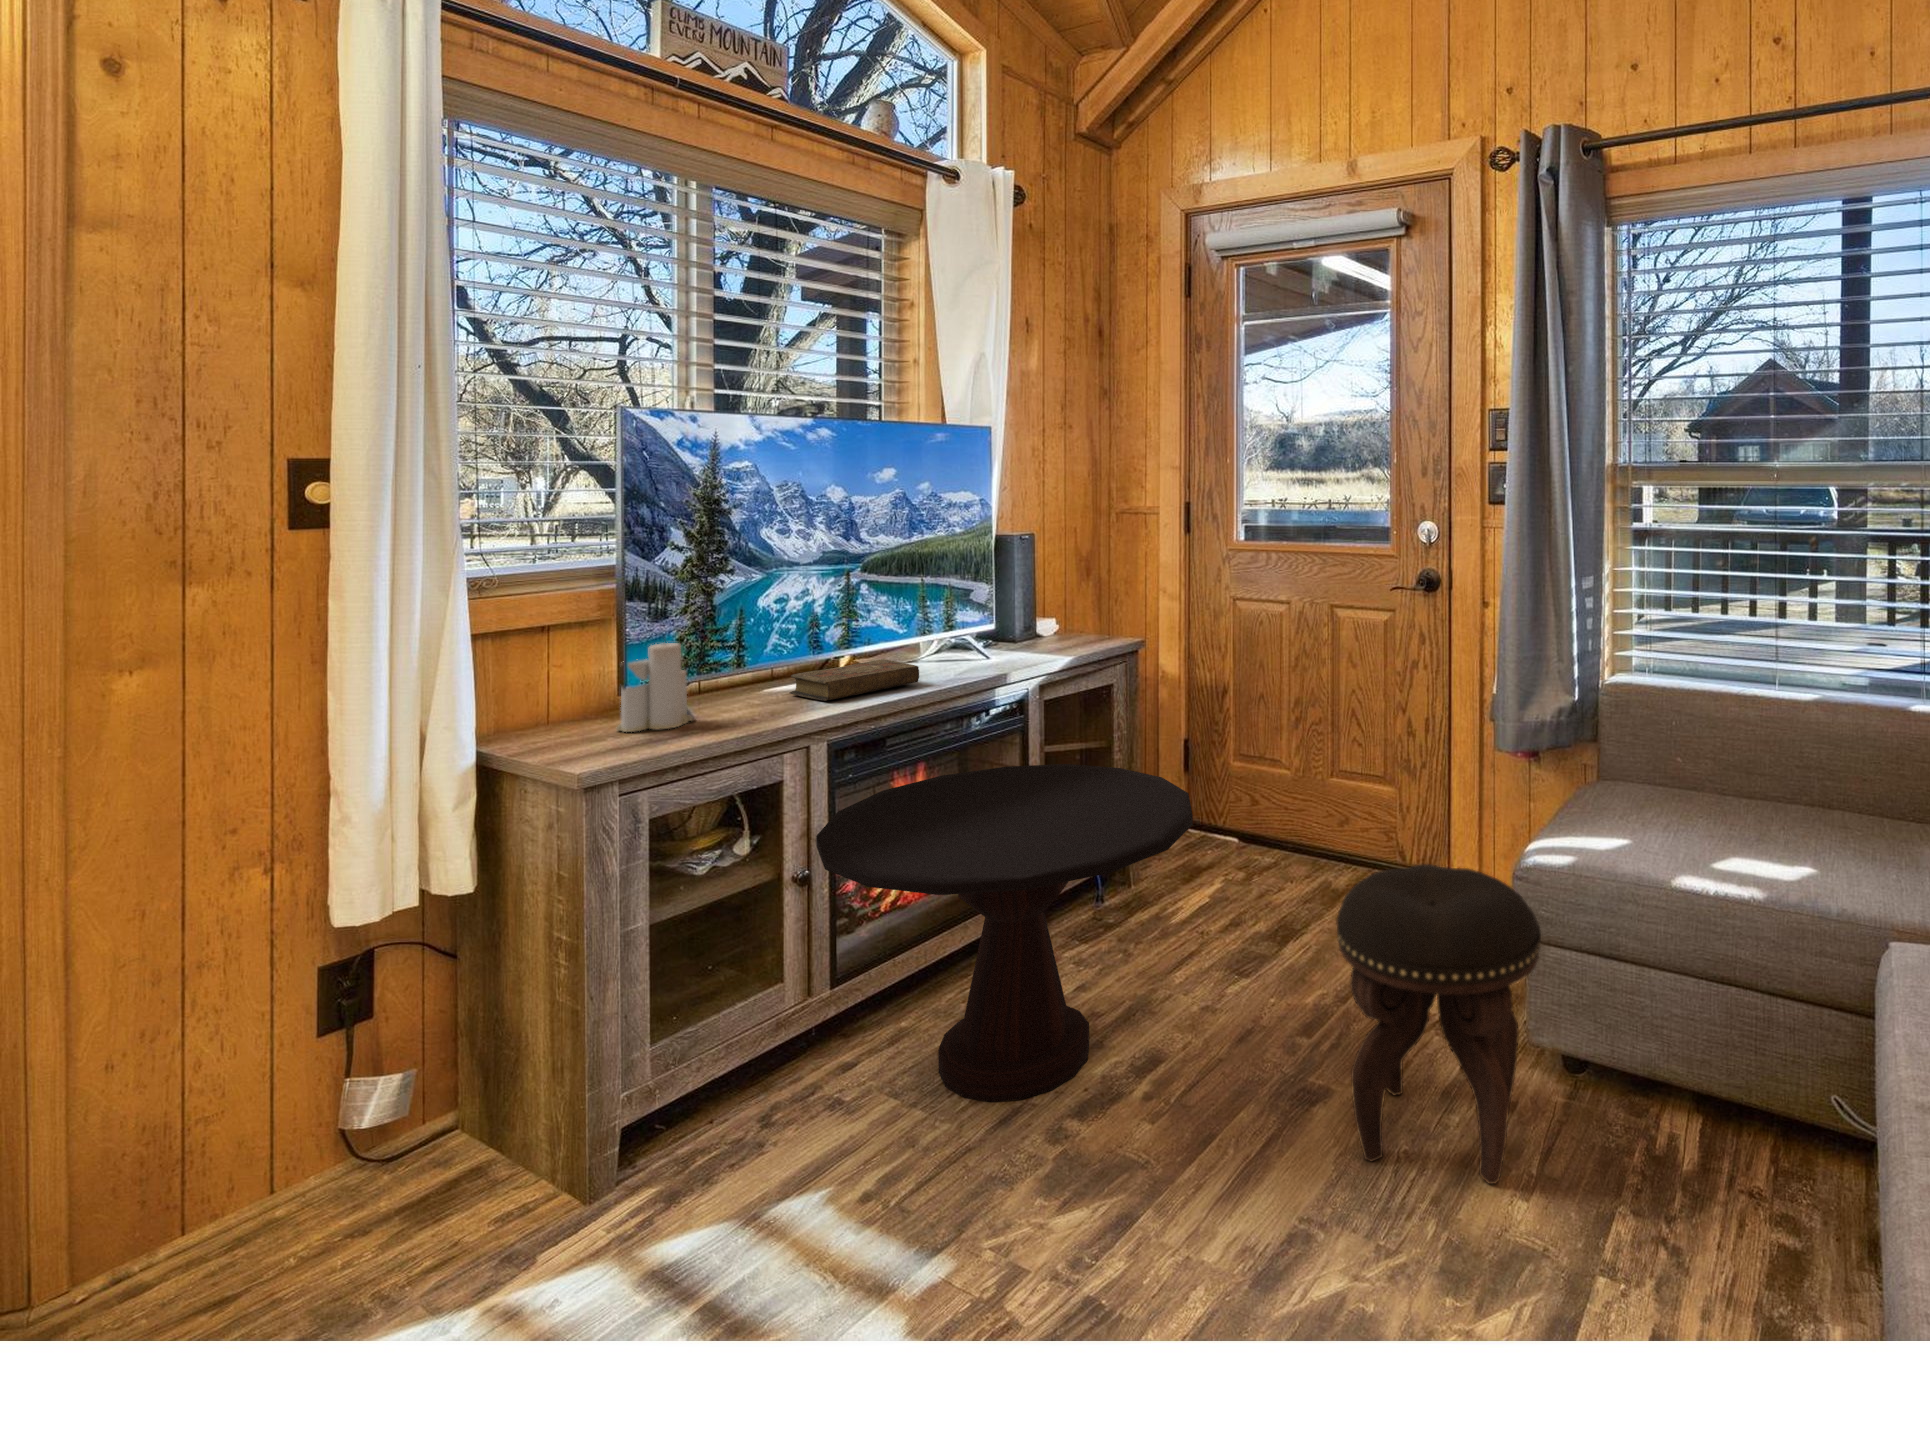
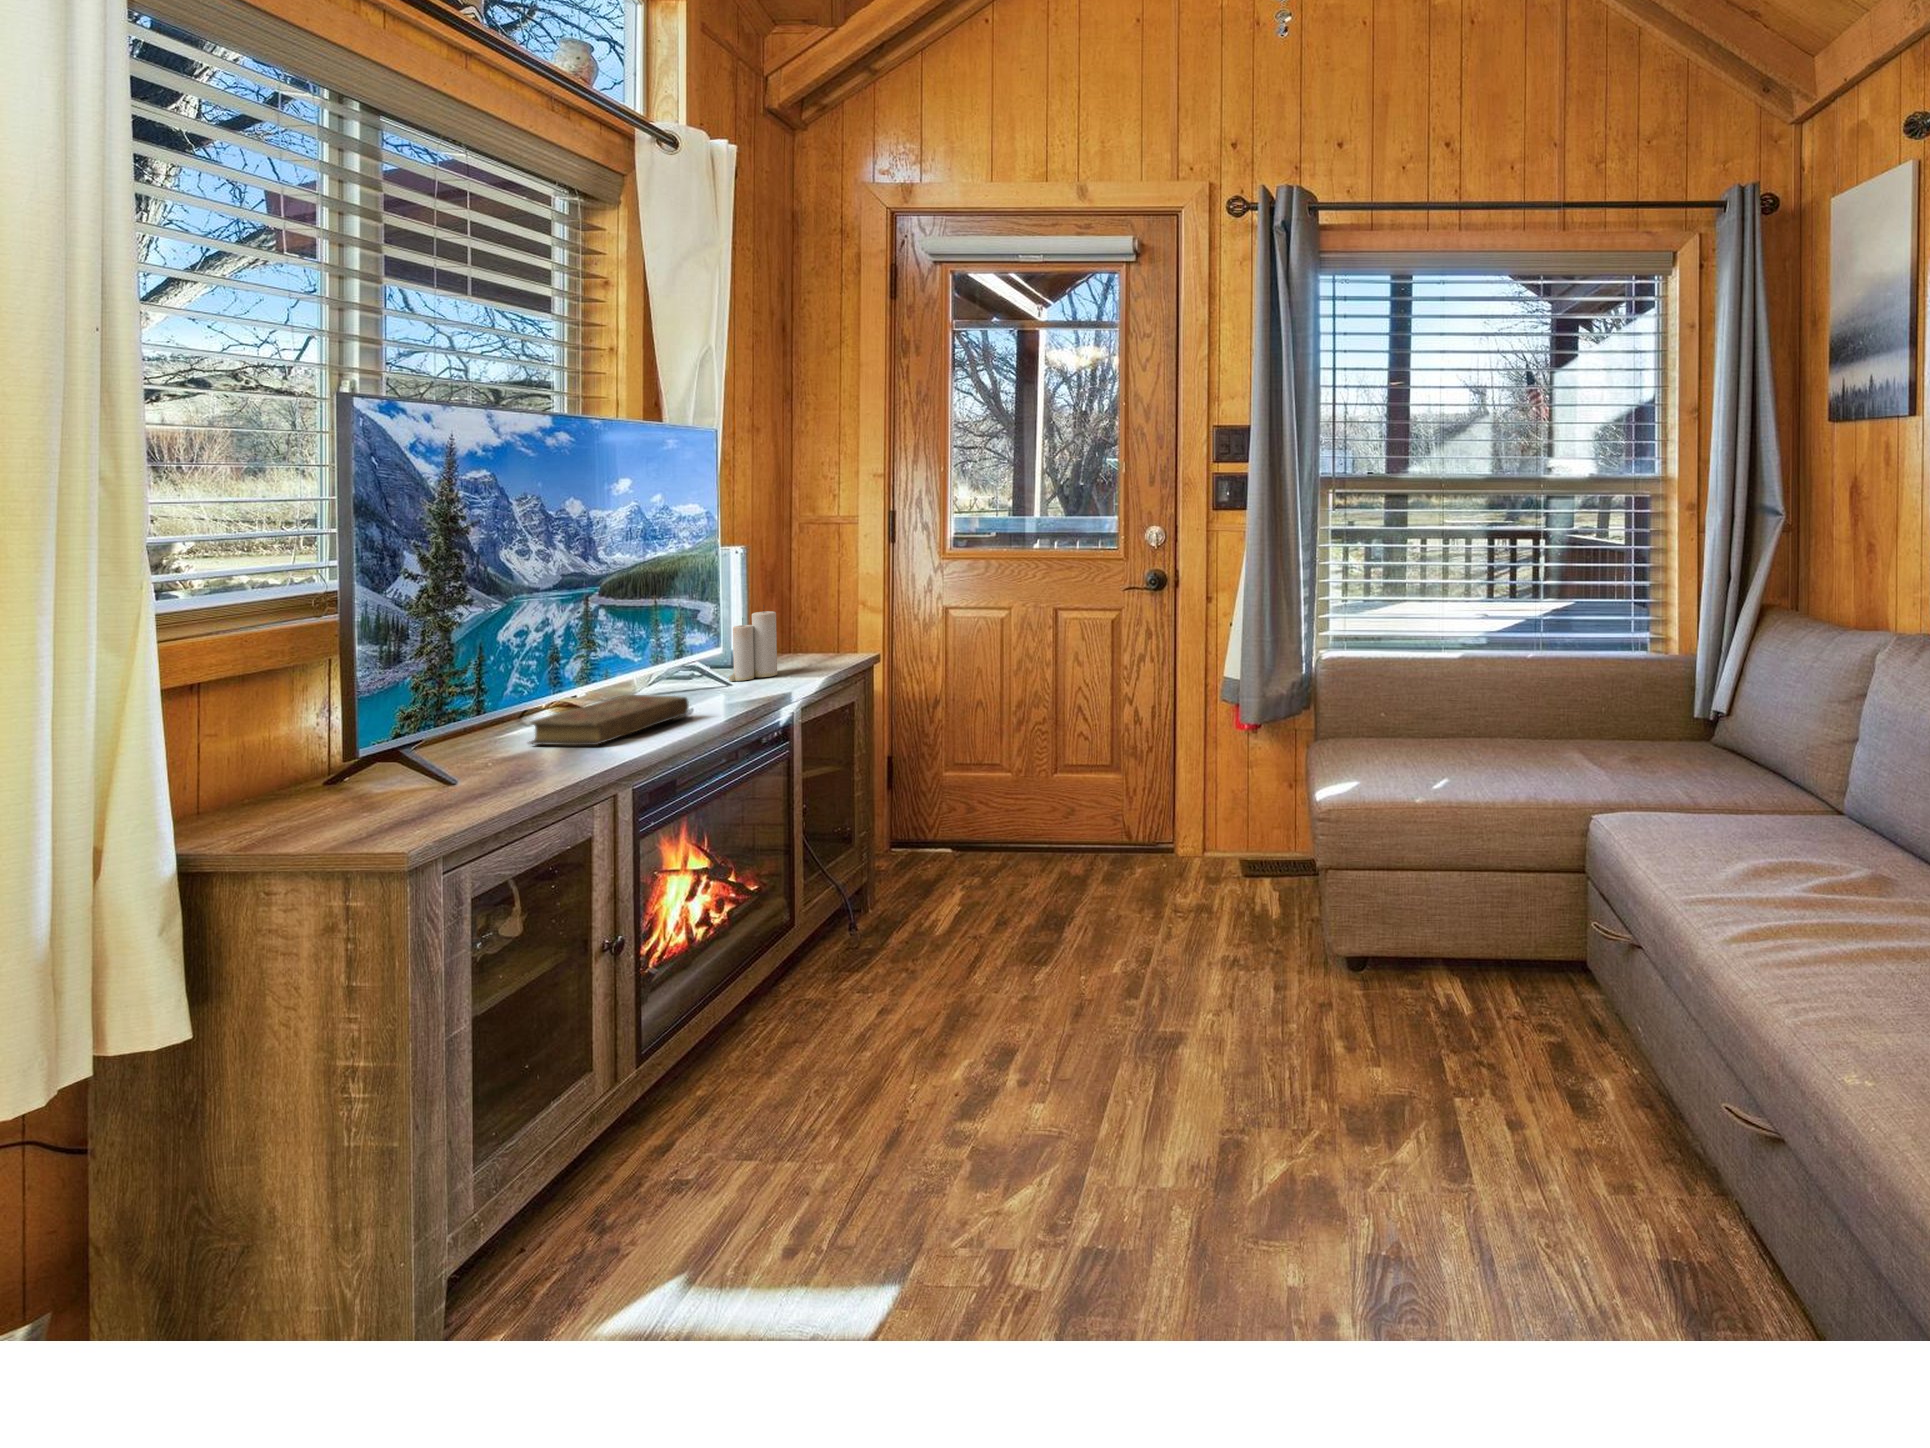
candle: present [617,643,692,732] -> present [729,611,777,681]
side table: present [816,764,1193,1102] -> none [631,780,1043,1140]
footstool: present [1336,864,1541,1184] -> none [1198,813,1369,1075]

